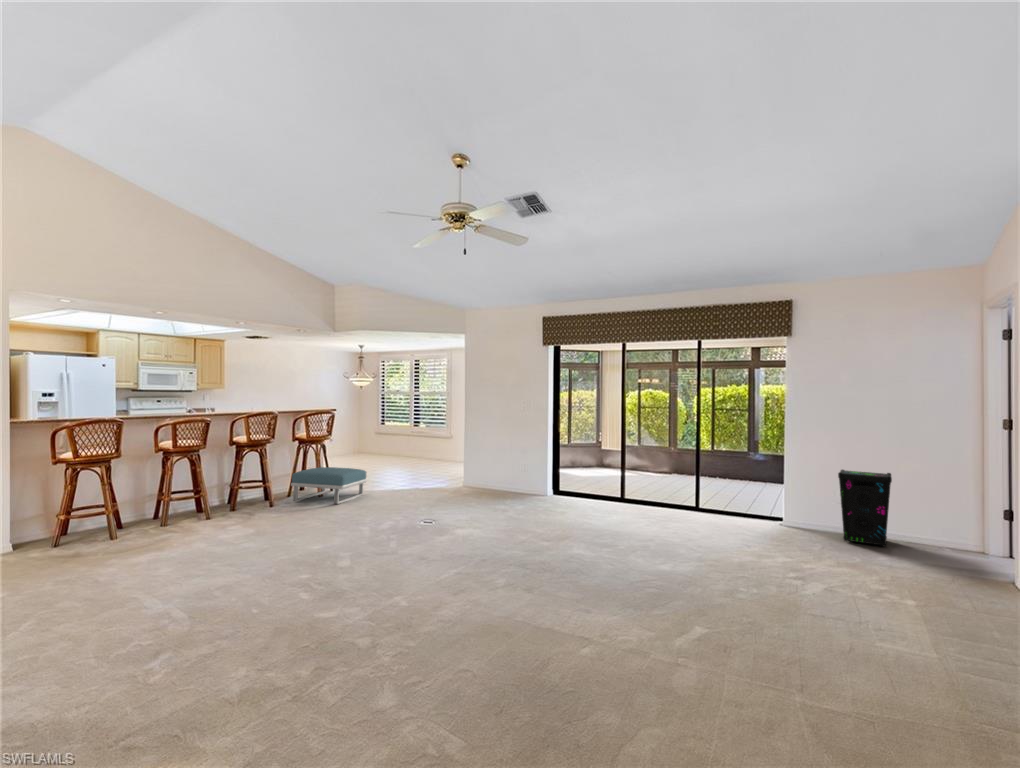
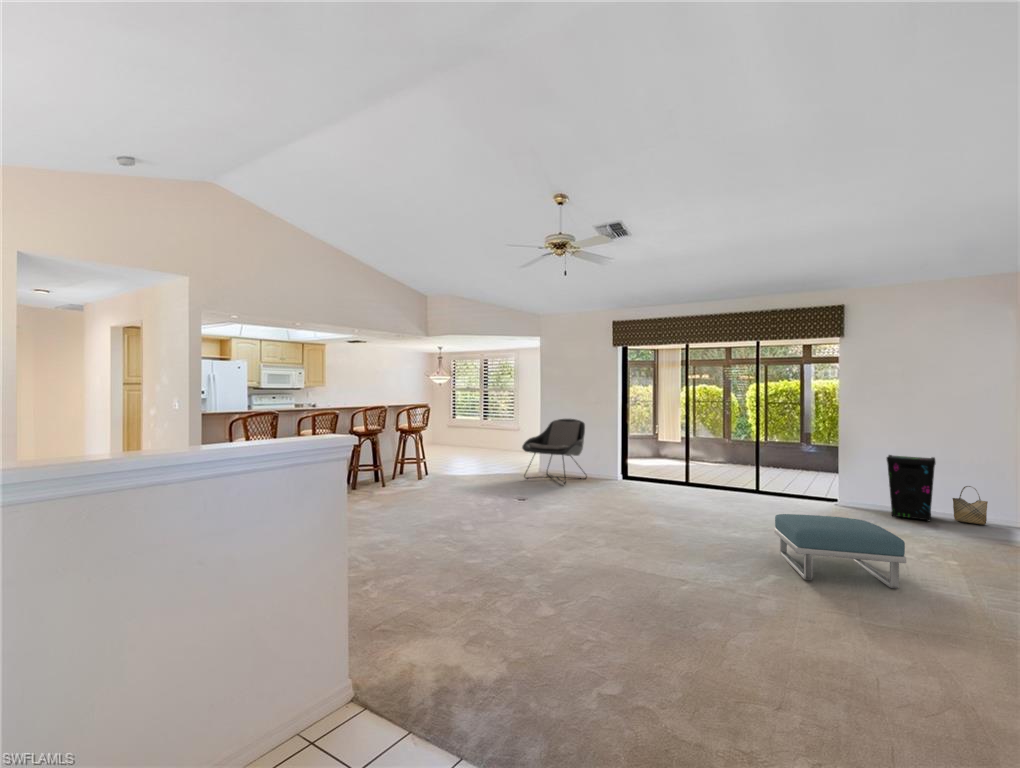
lounge chair: none [439,426,514,502] -> present [522,419,587,484]
footstool: present [291,467,366,504] -> present [774,514,906,588]
woven basket: none [910,506,948,550] -> present [953,486,988,525]

